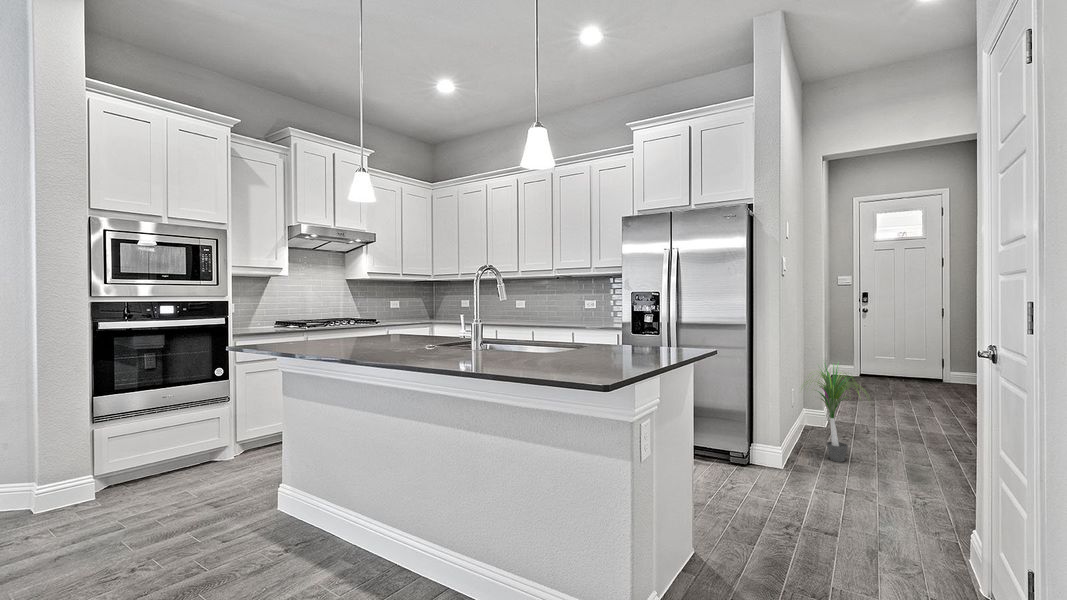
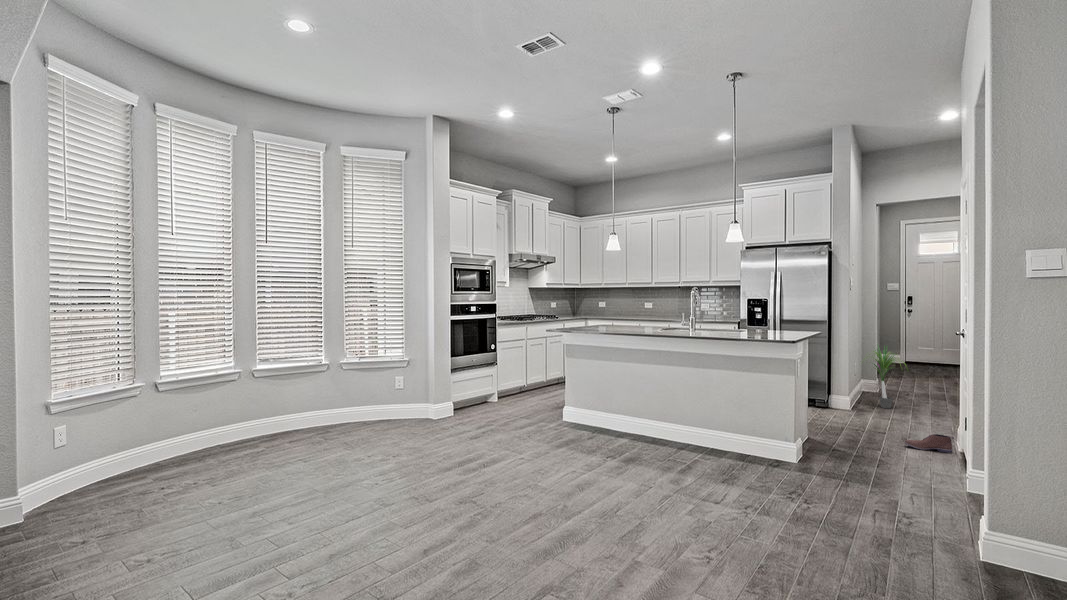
shoe: none [872,548,968,589] -> present [904,434,954,453]

